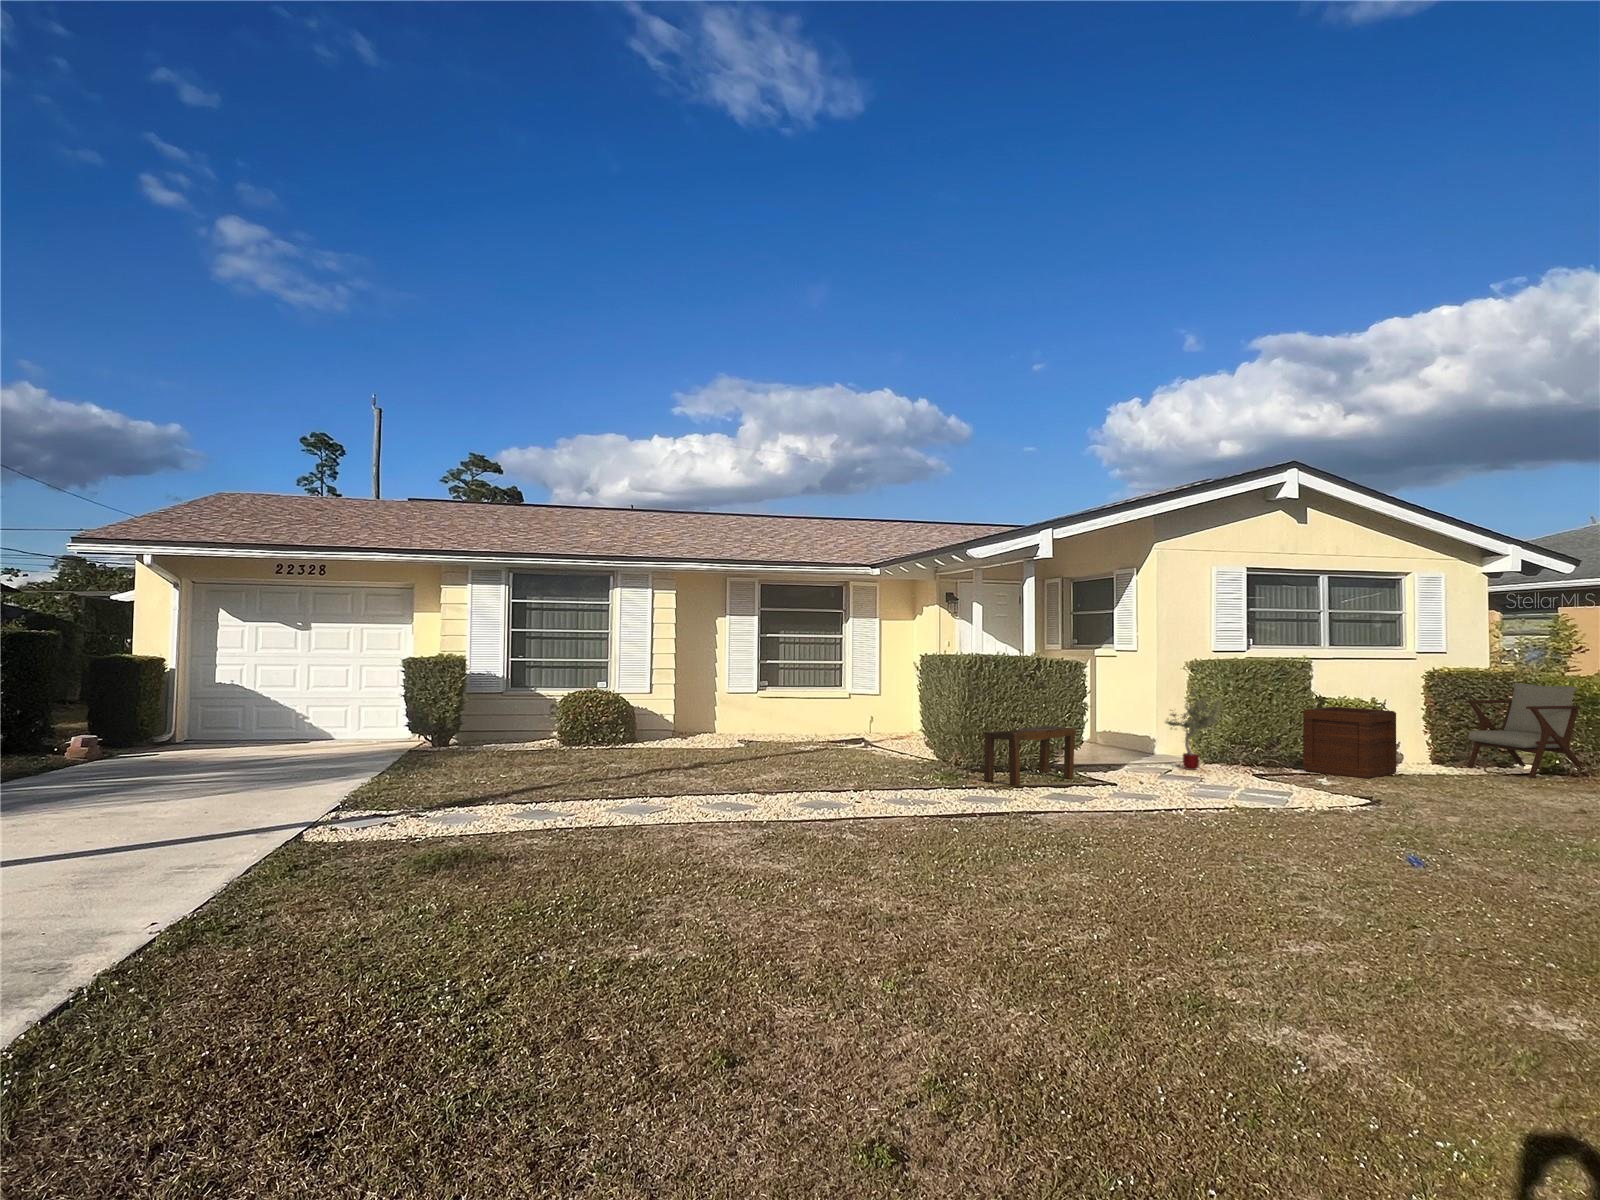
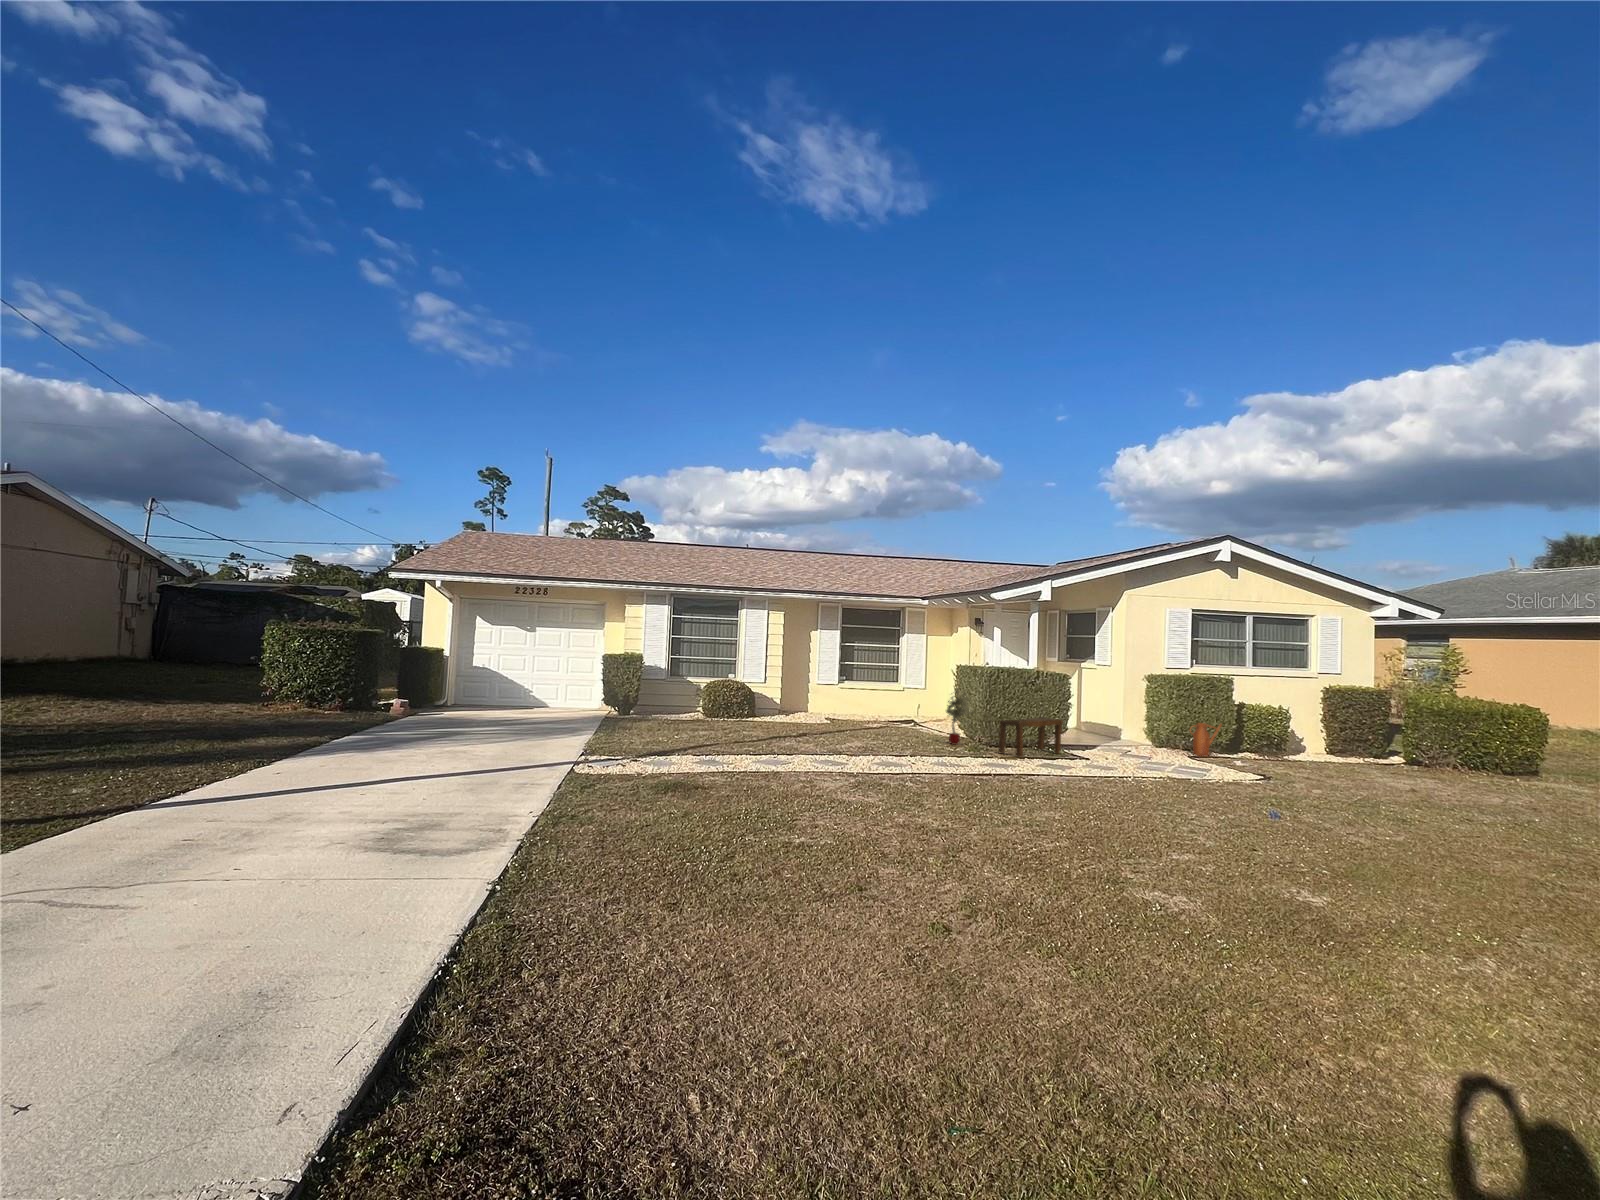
lounge chair: present [1465,683,1590,778] -> none [1346,698,1433,767]
potted tree: present [1165,689,1223,770] -> present [946,689,974,745]
wooden crate: present [1303,707,1396,779] -> none [1225,711,1293,762]
watering can: none [1253,726,1299,774] -> present [1190,723,1222,756]

